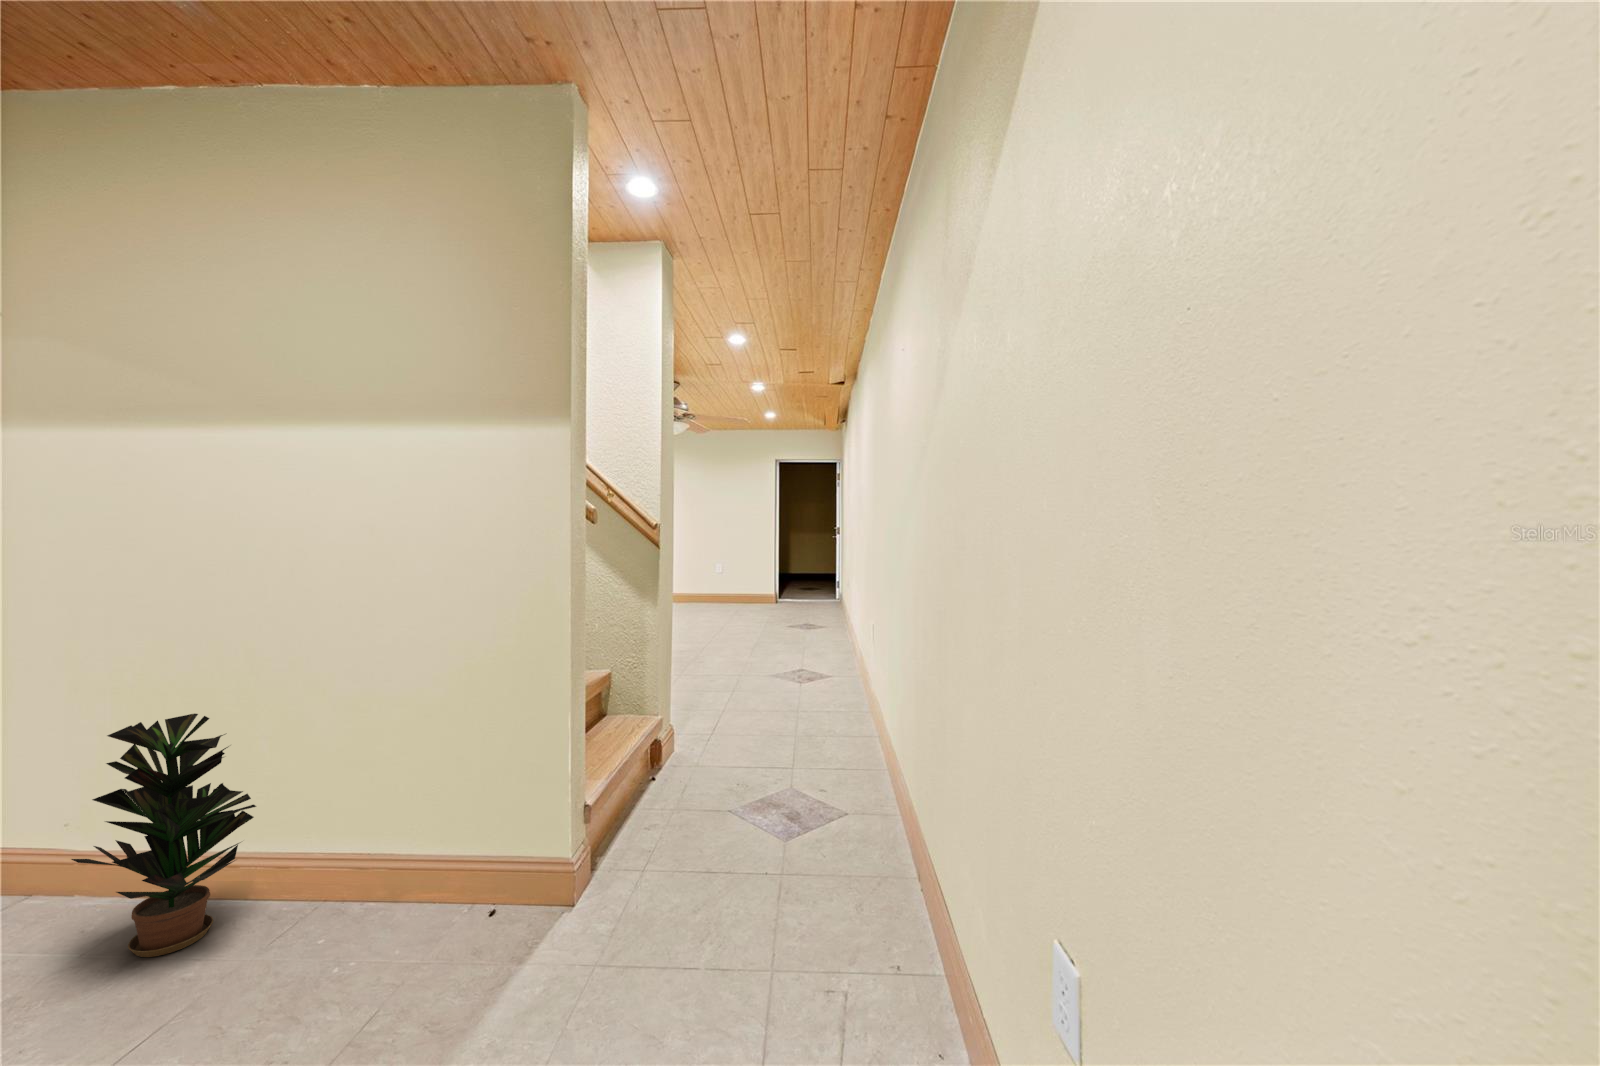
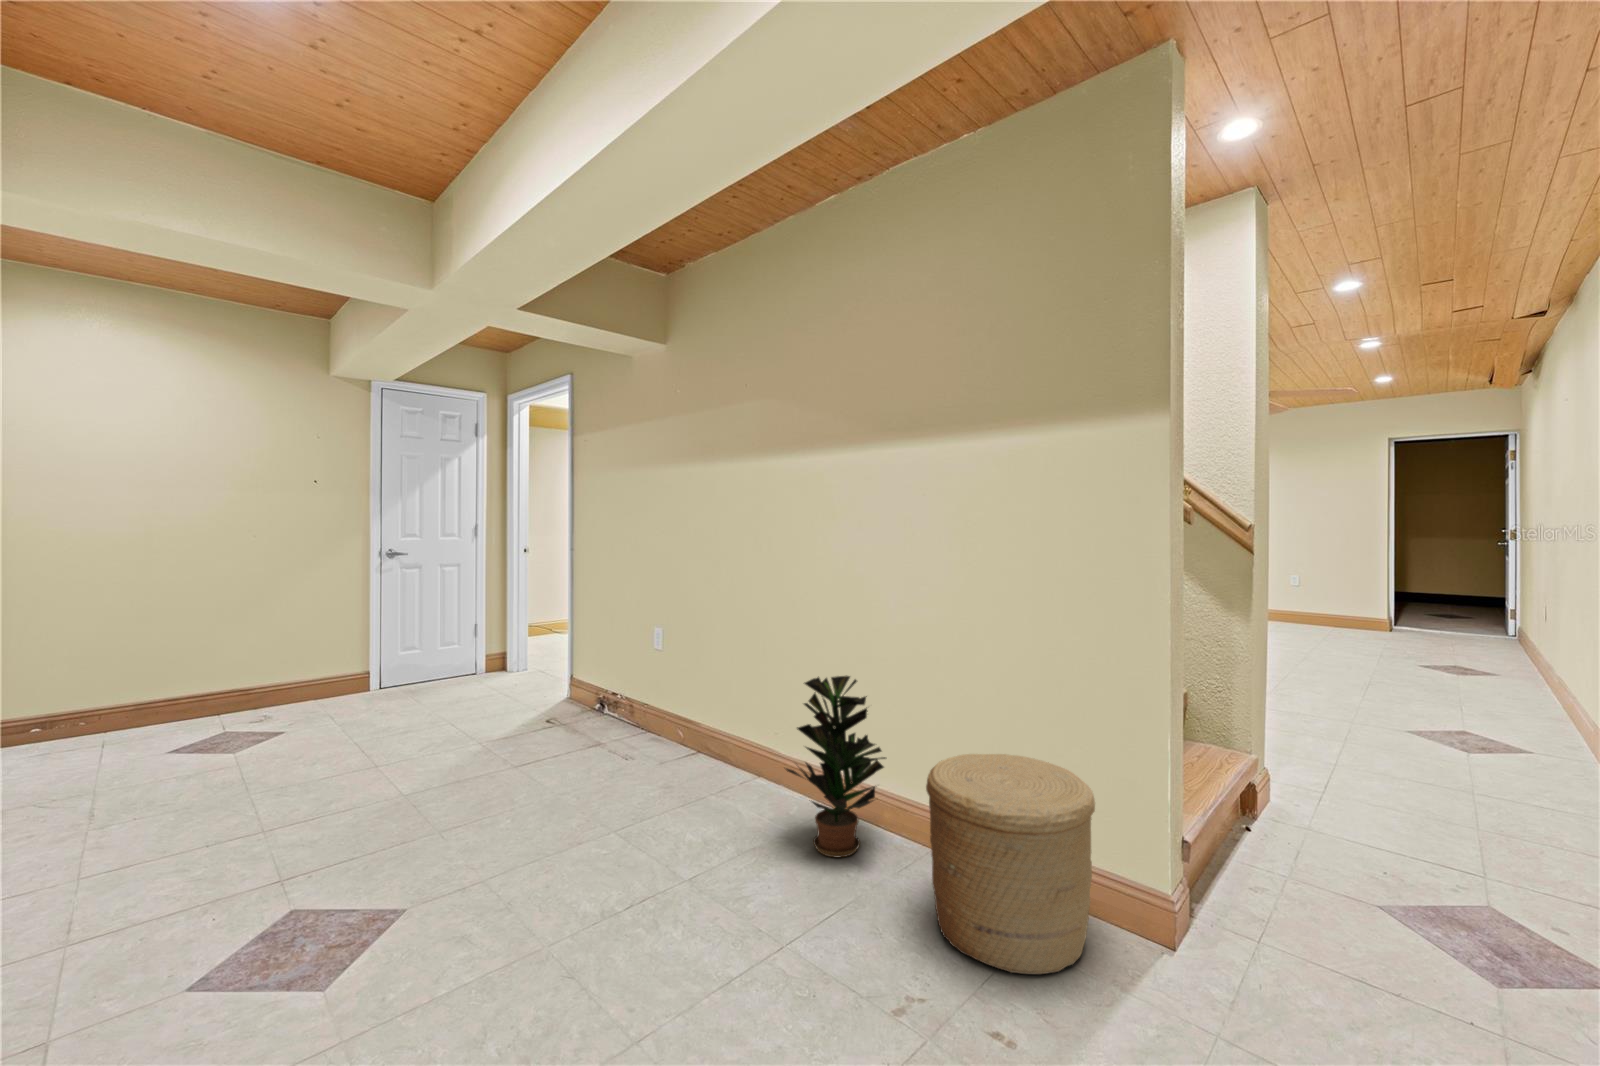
woven basket: none [296,765,498,1004] -> present [926,754,1095,974]

